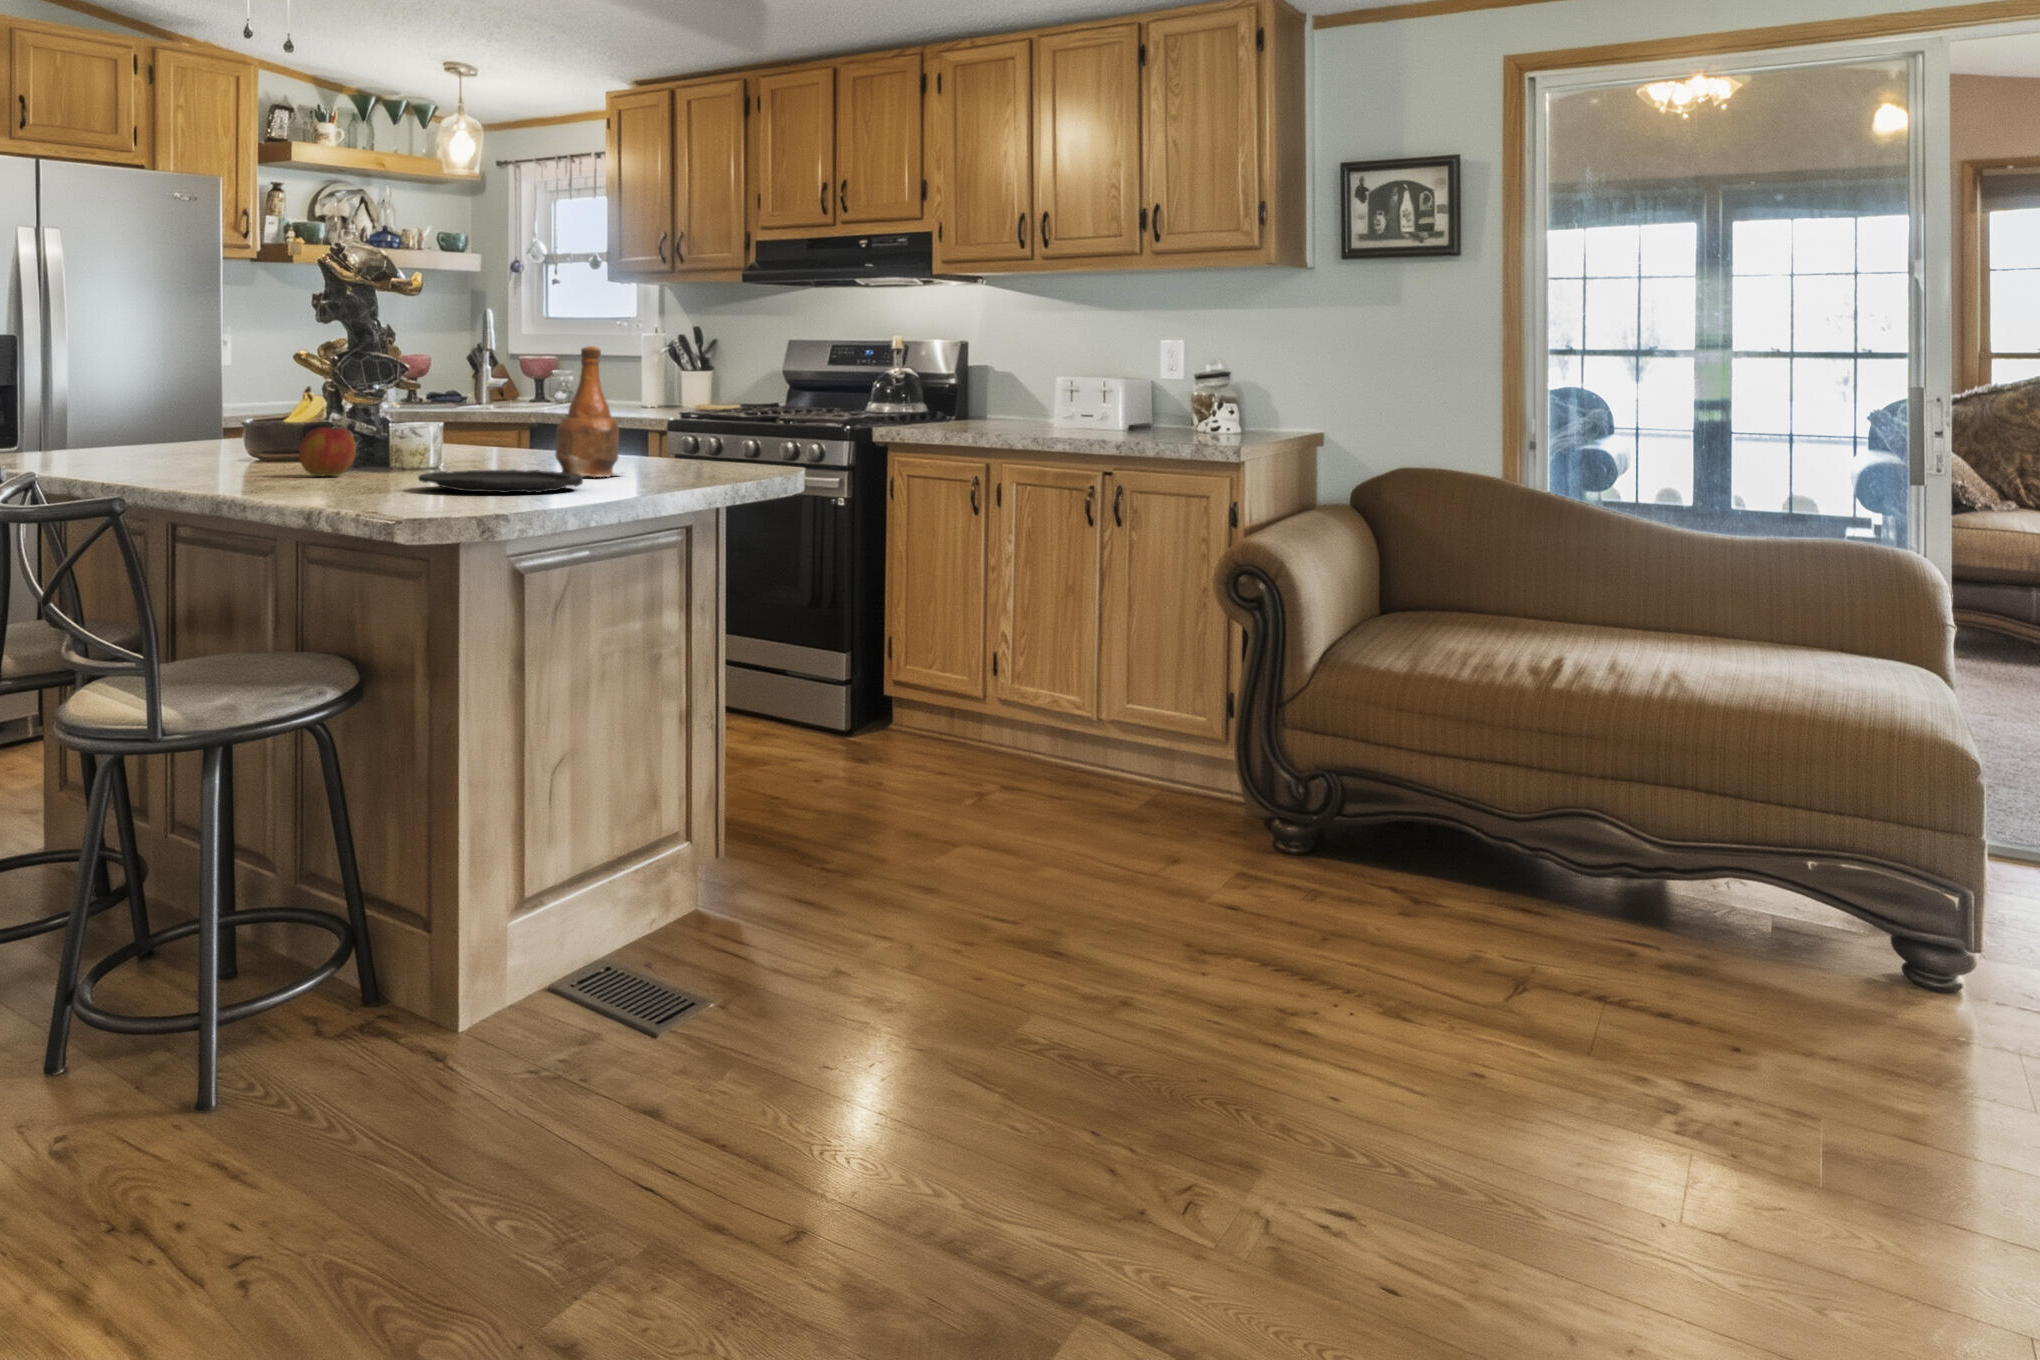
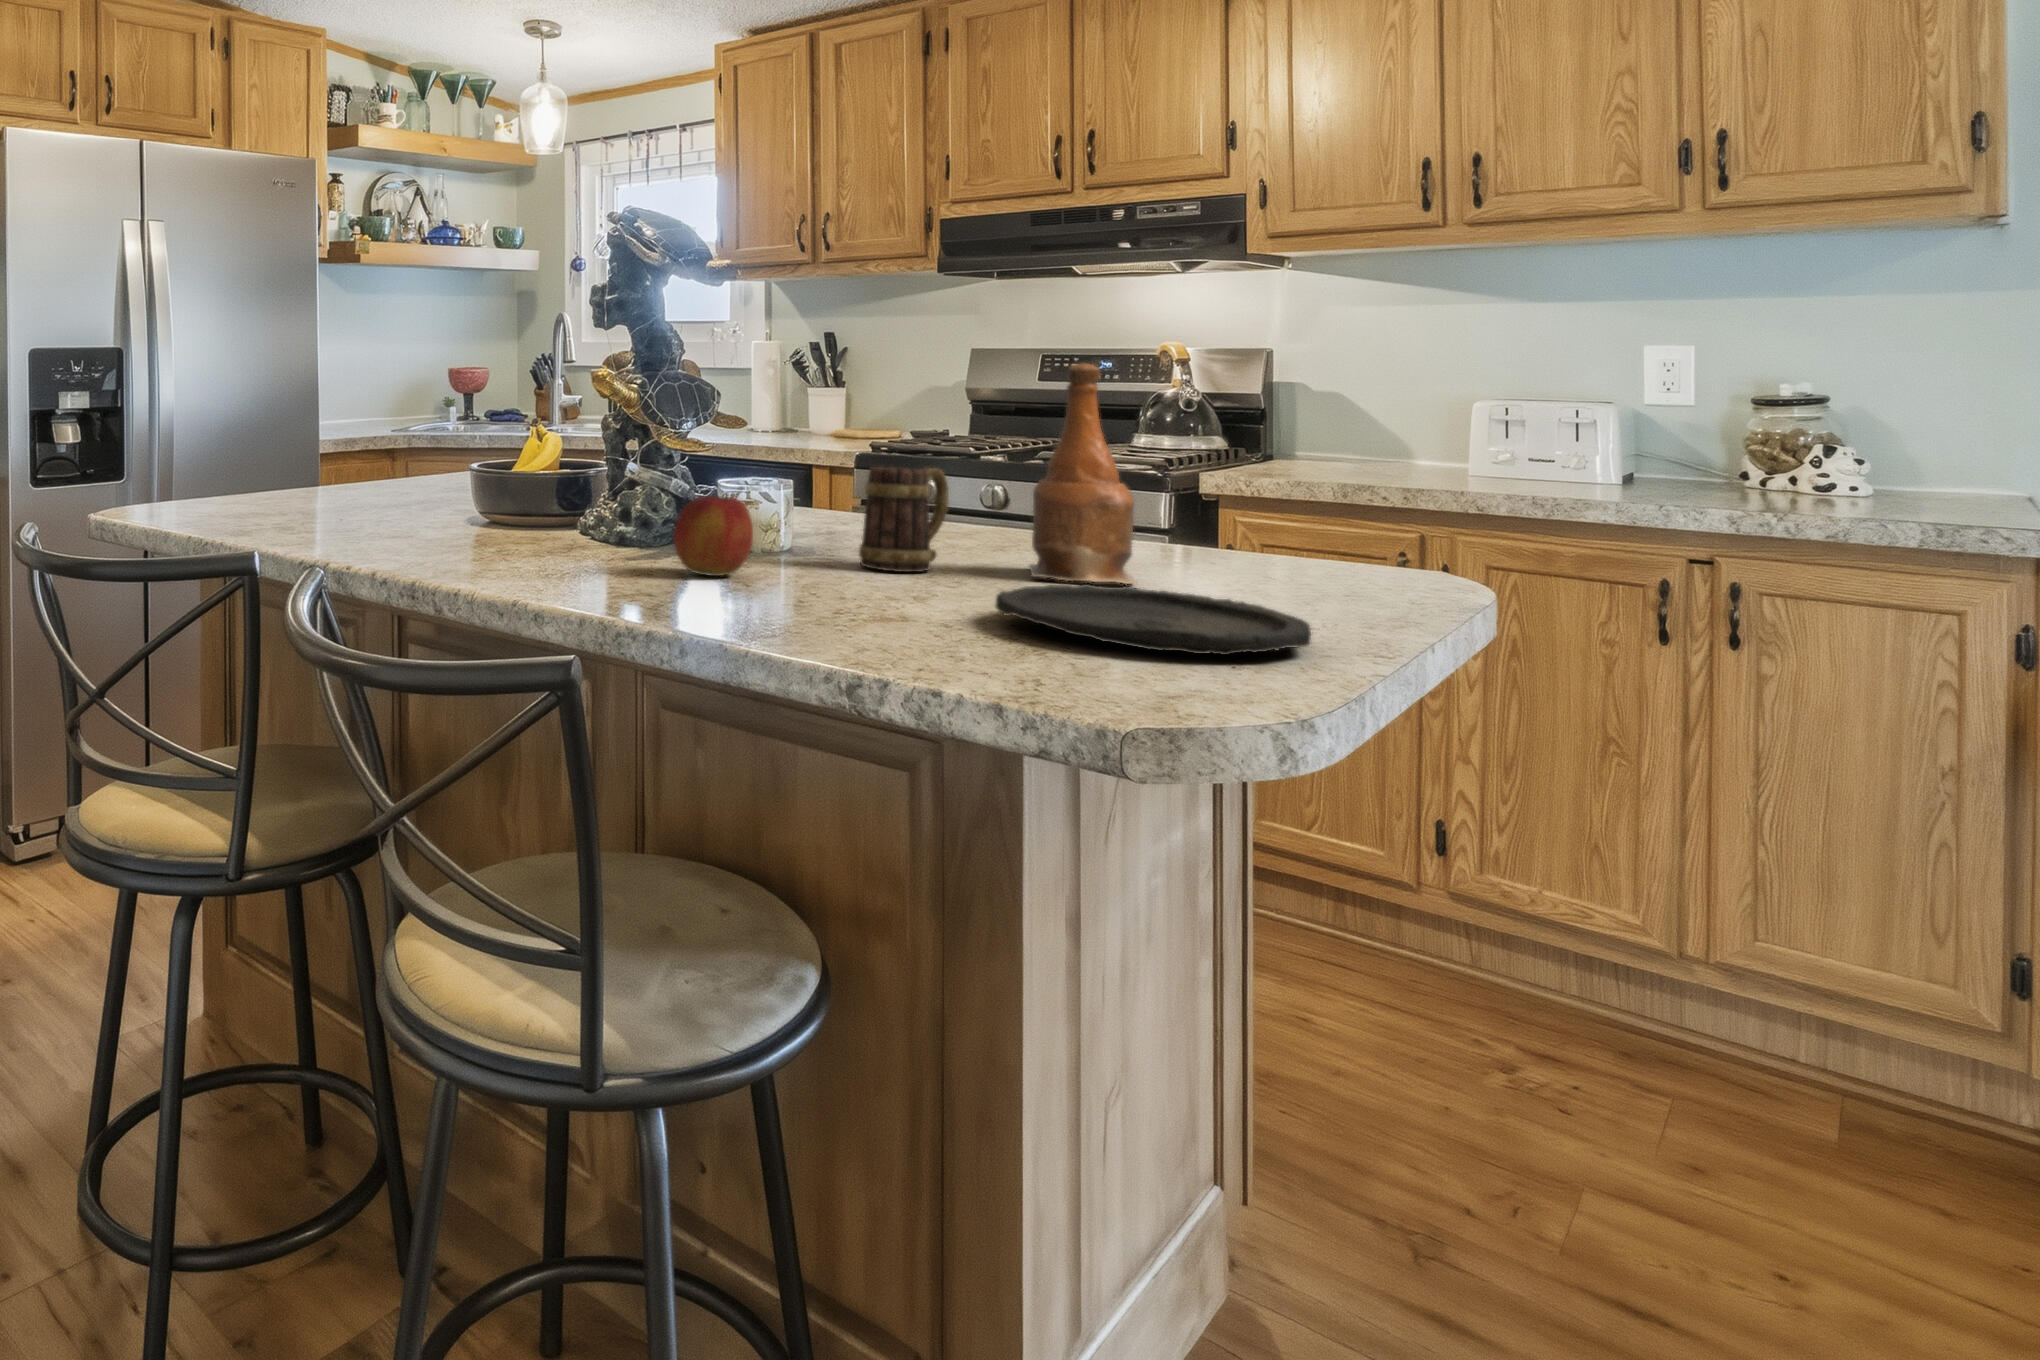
mug: none [450,411,520,475] -> present [859,467,949,572]

